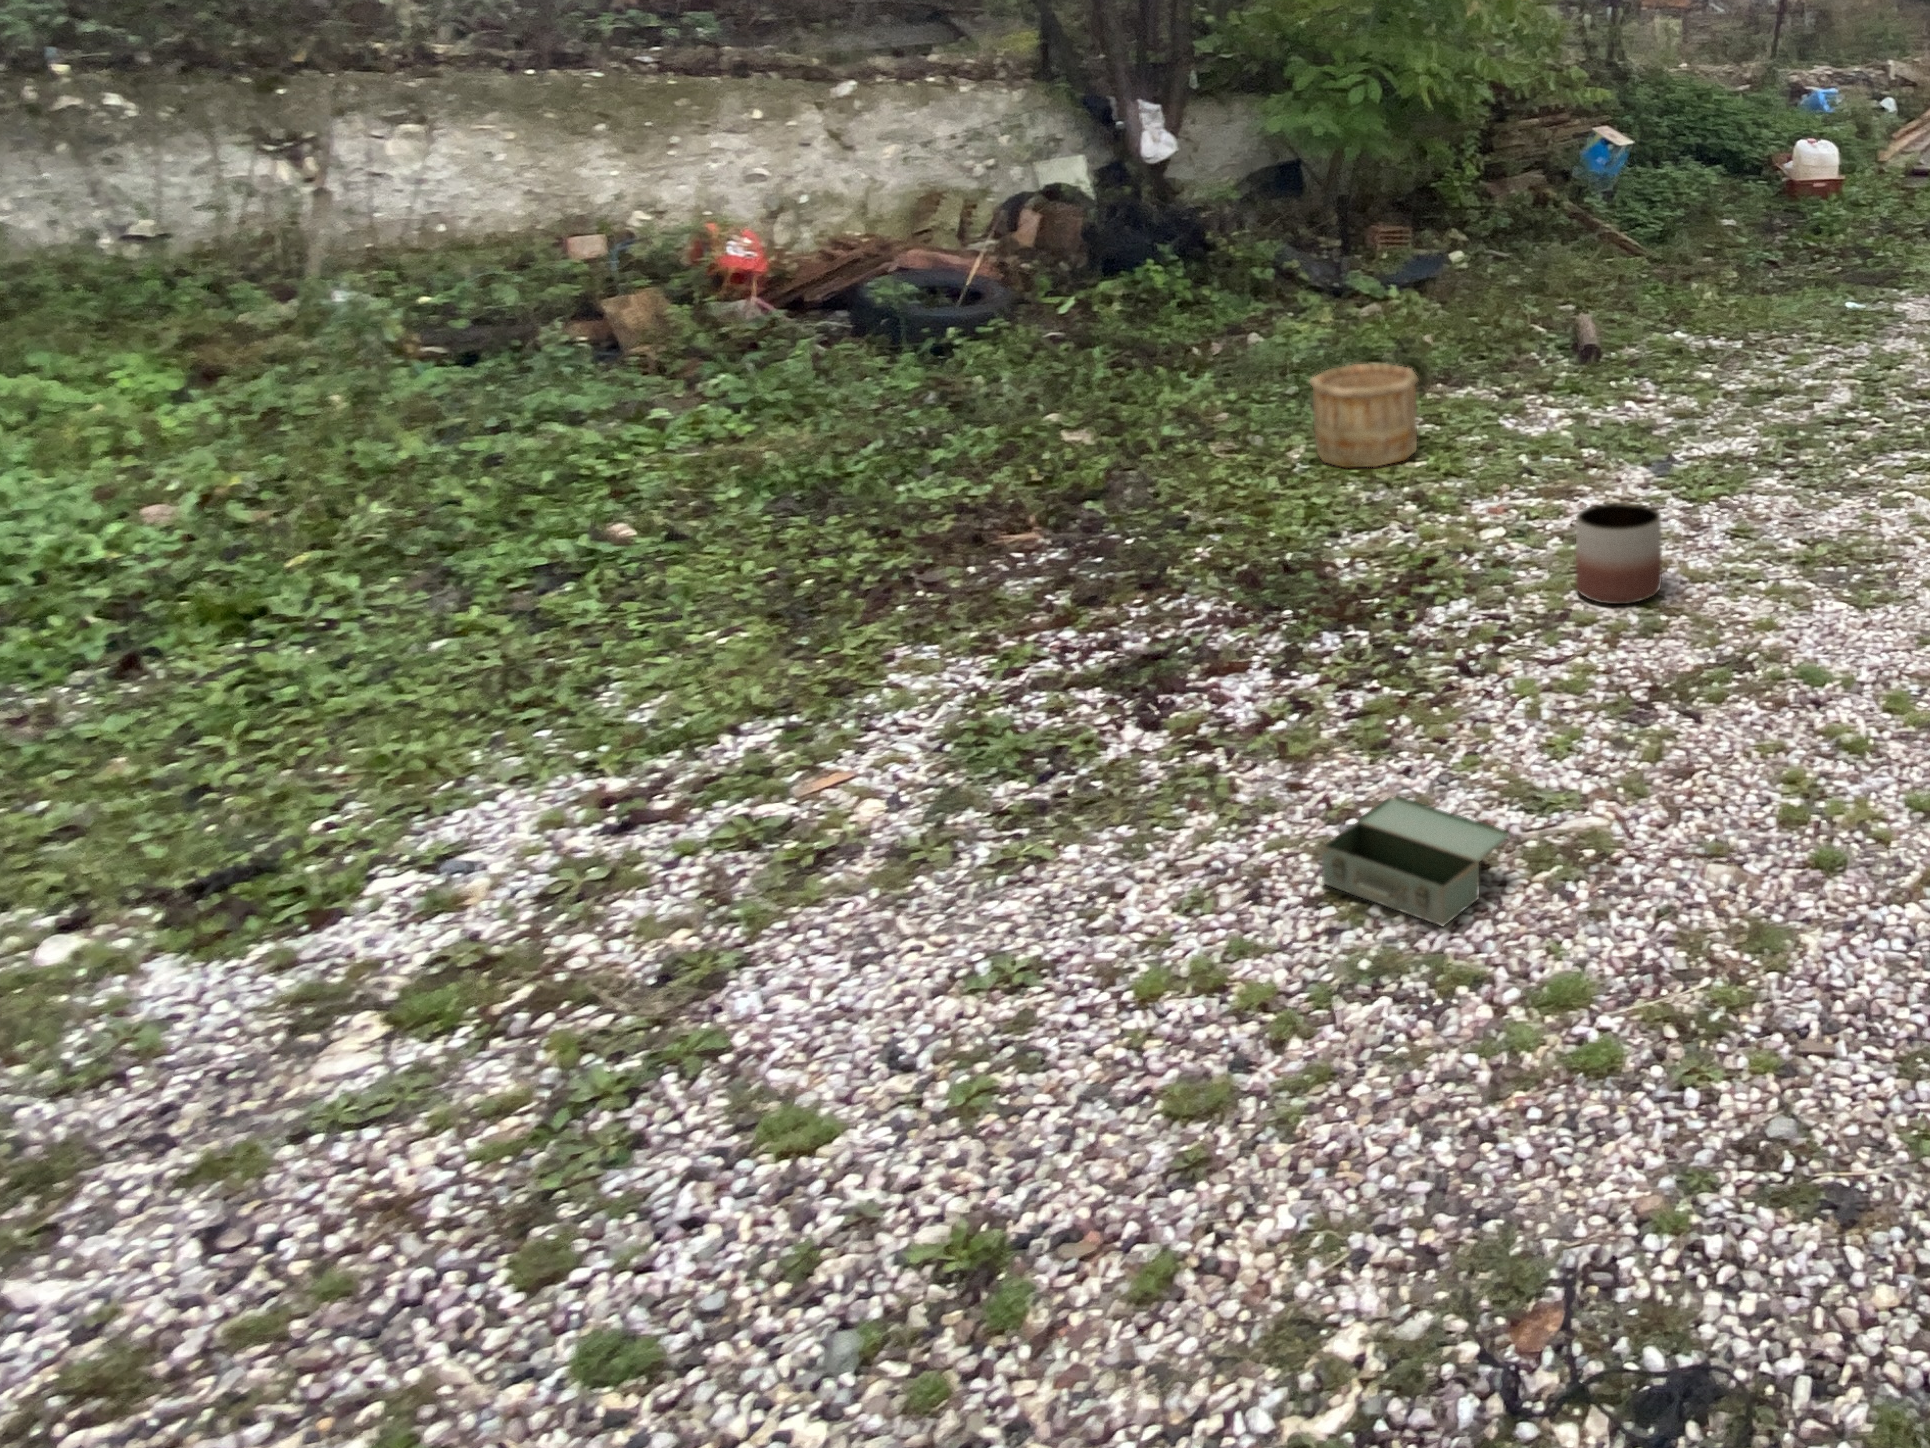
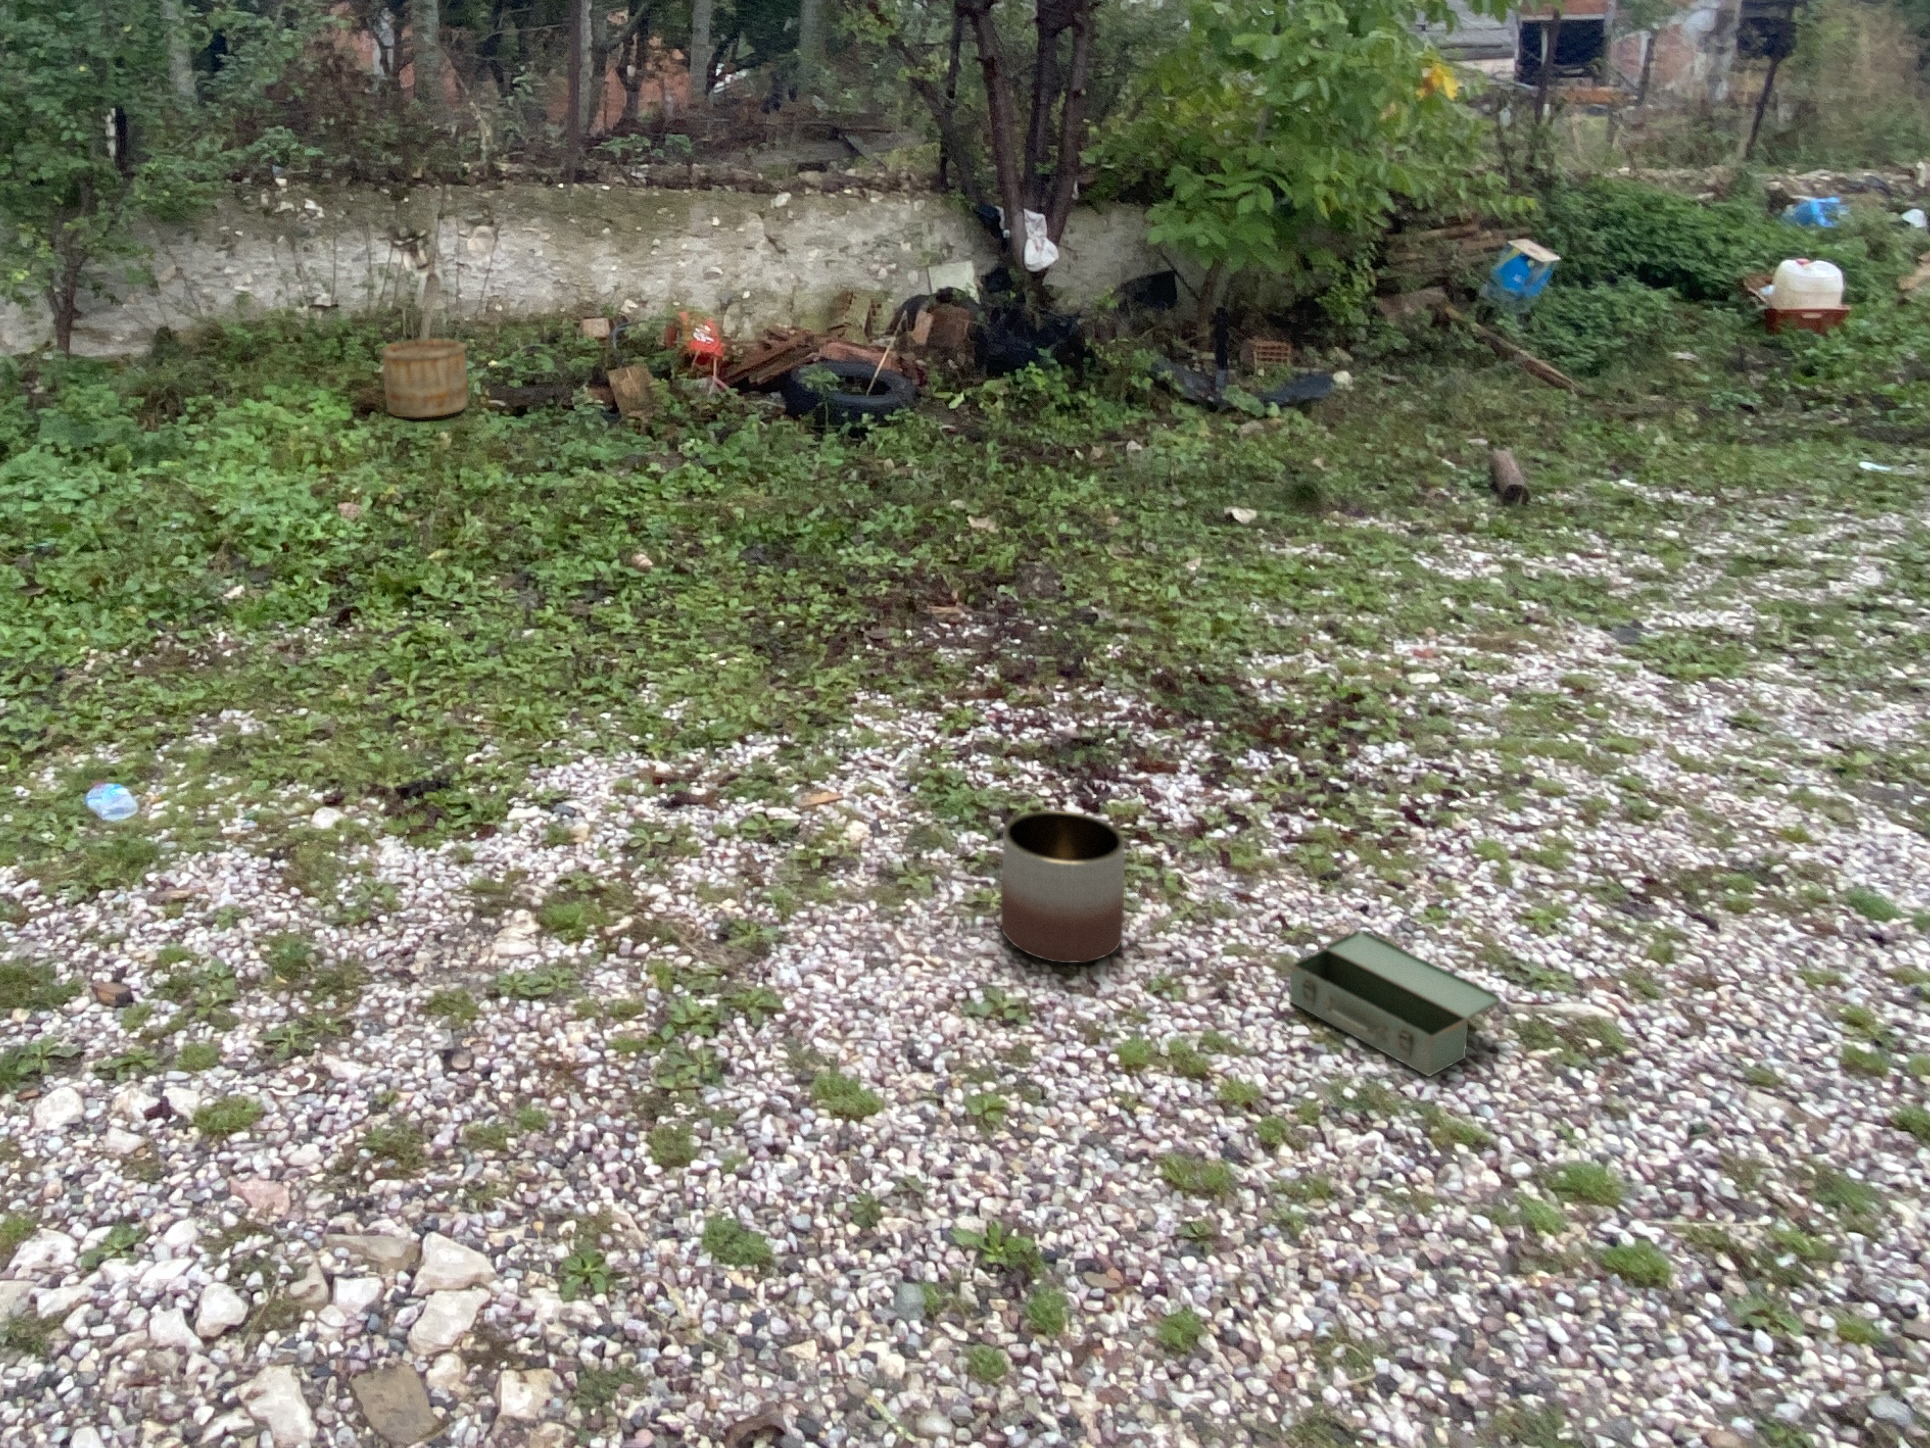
wooden bucket: present [1310,364,1418,468] -> present [380,338,468,417]
planter: present [1575,503,1662,604] -> present [1000,810,1125,963]

